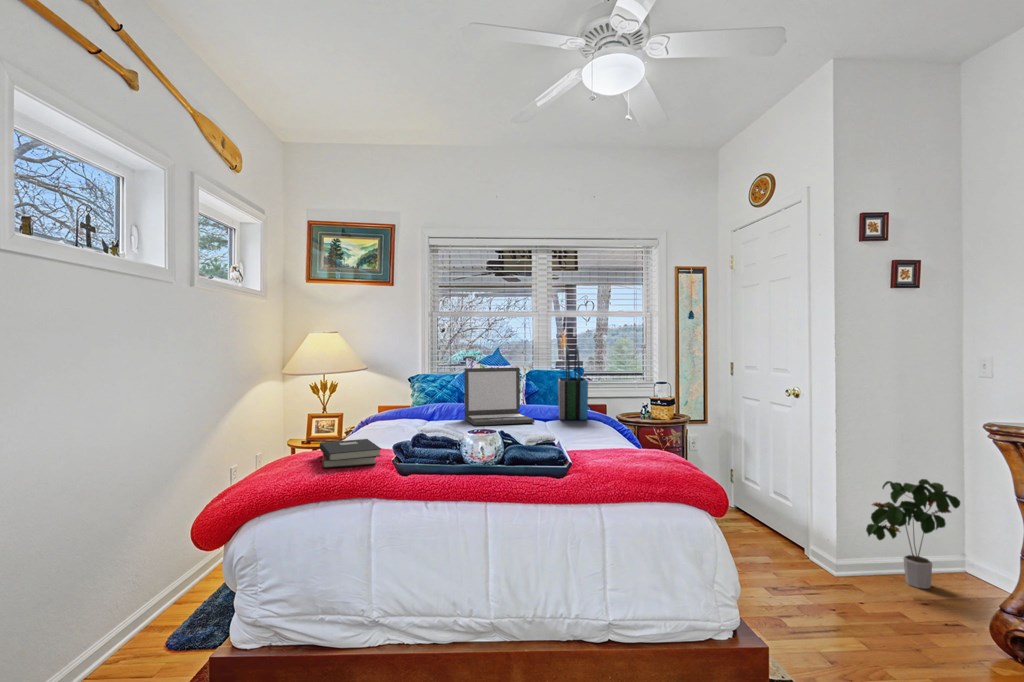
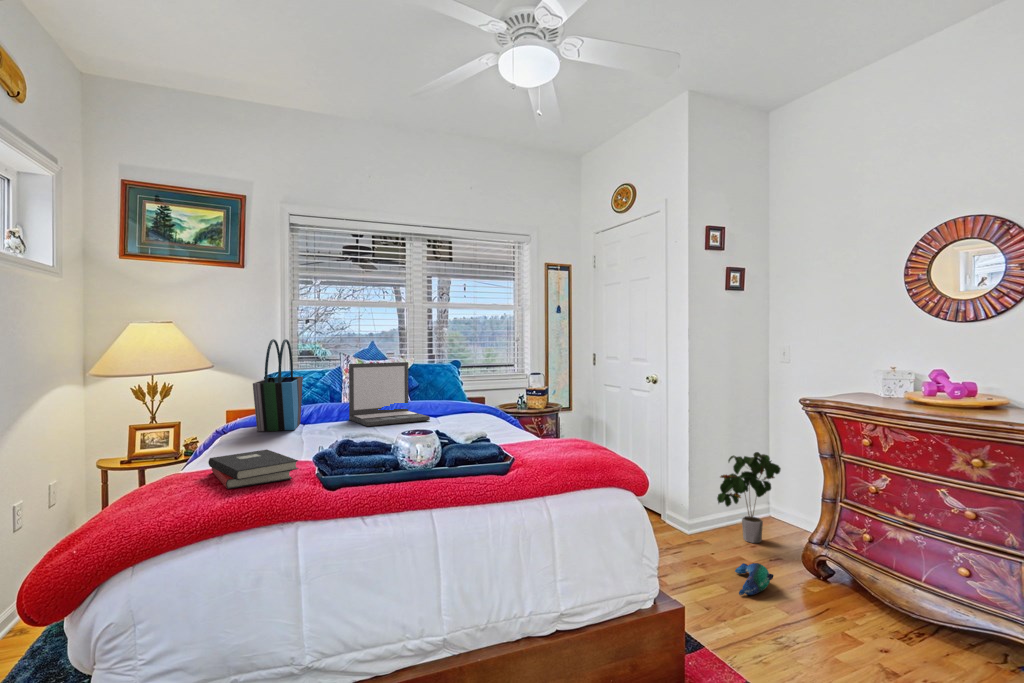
tote bag: present [558,347,588,420] -> present [253,339,303,431]
plush toy: none [875,608,926,647] -> present [735,563,774,595]

